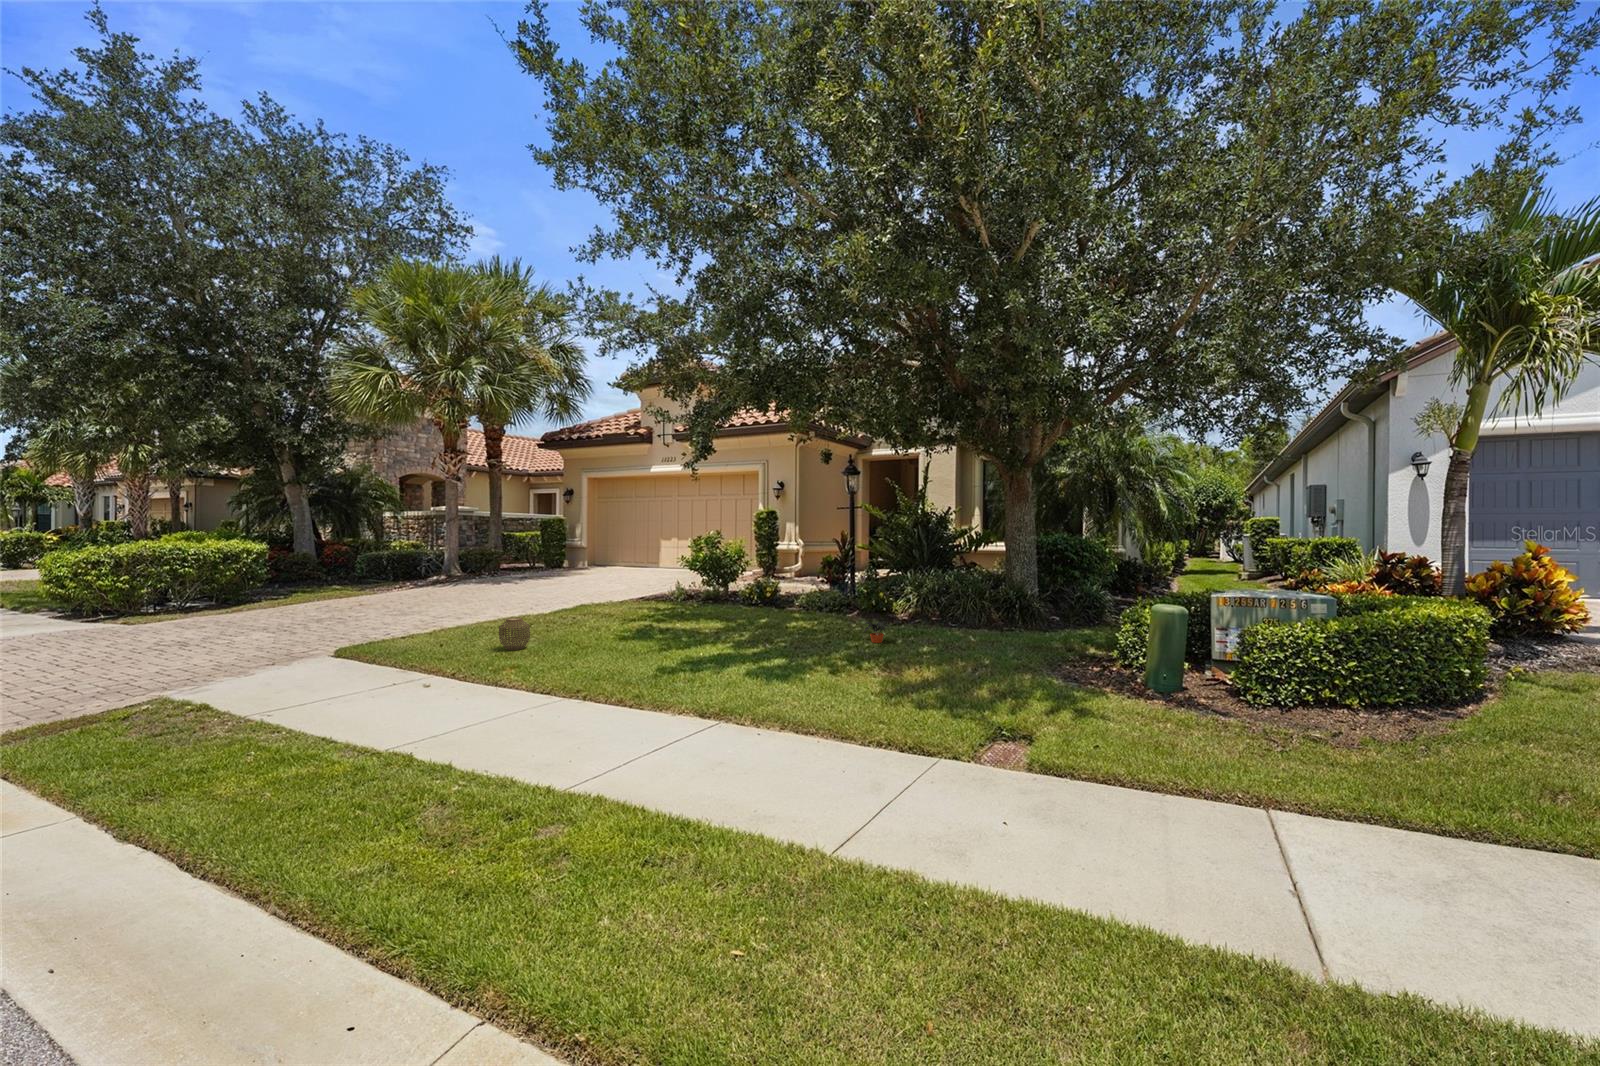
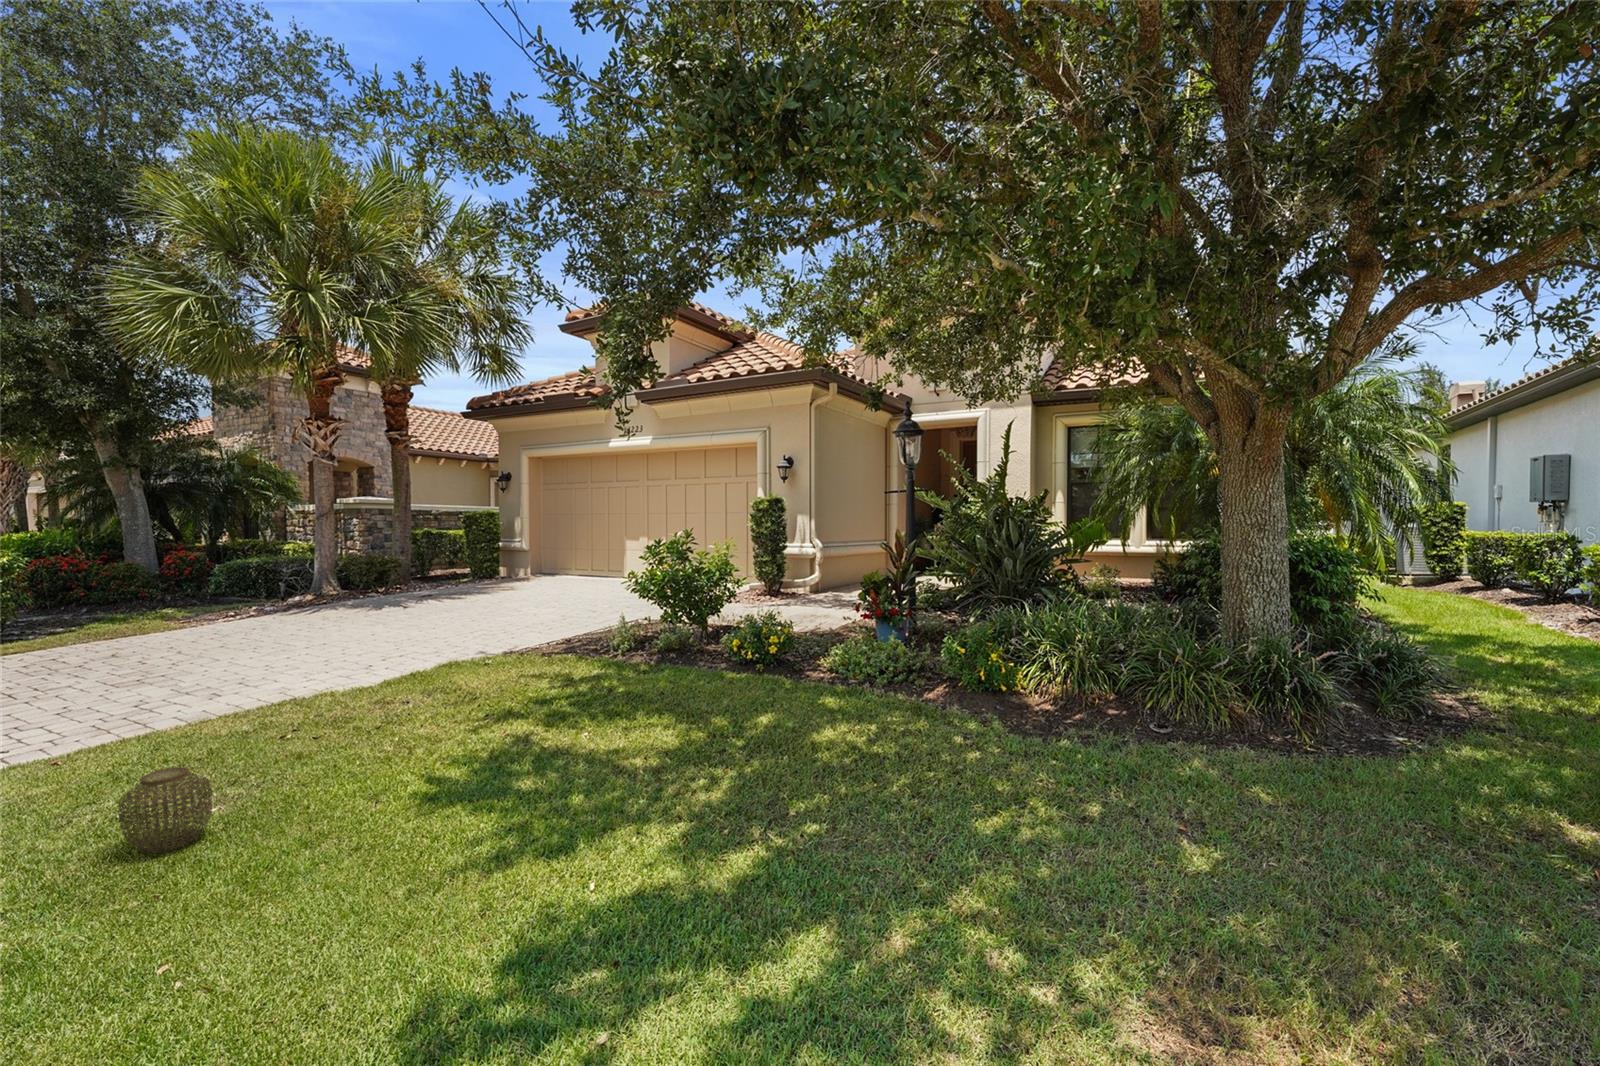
potted plant: present [864,621,889,643] -> none [1004,760,1072,819]

